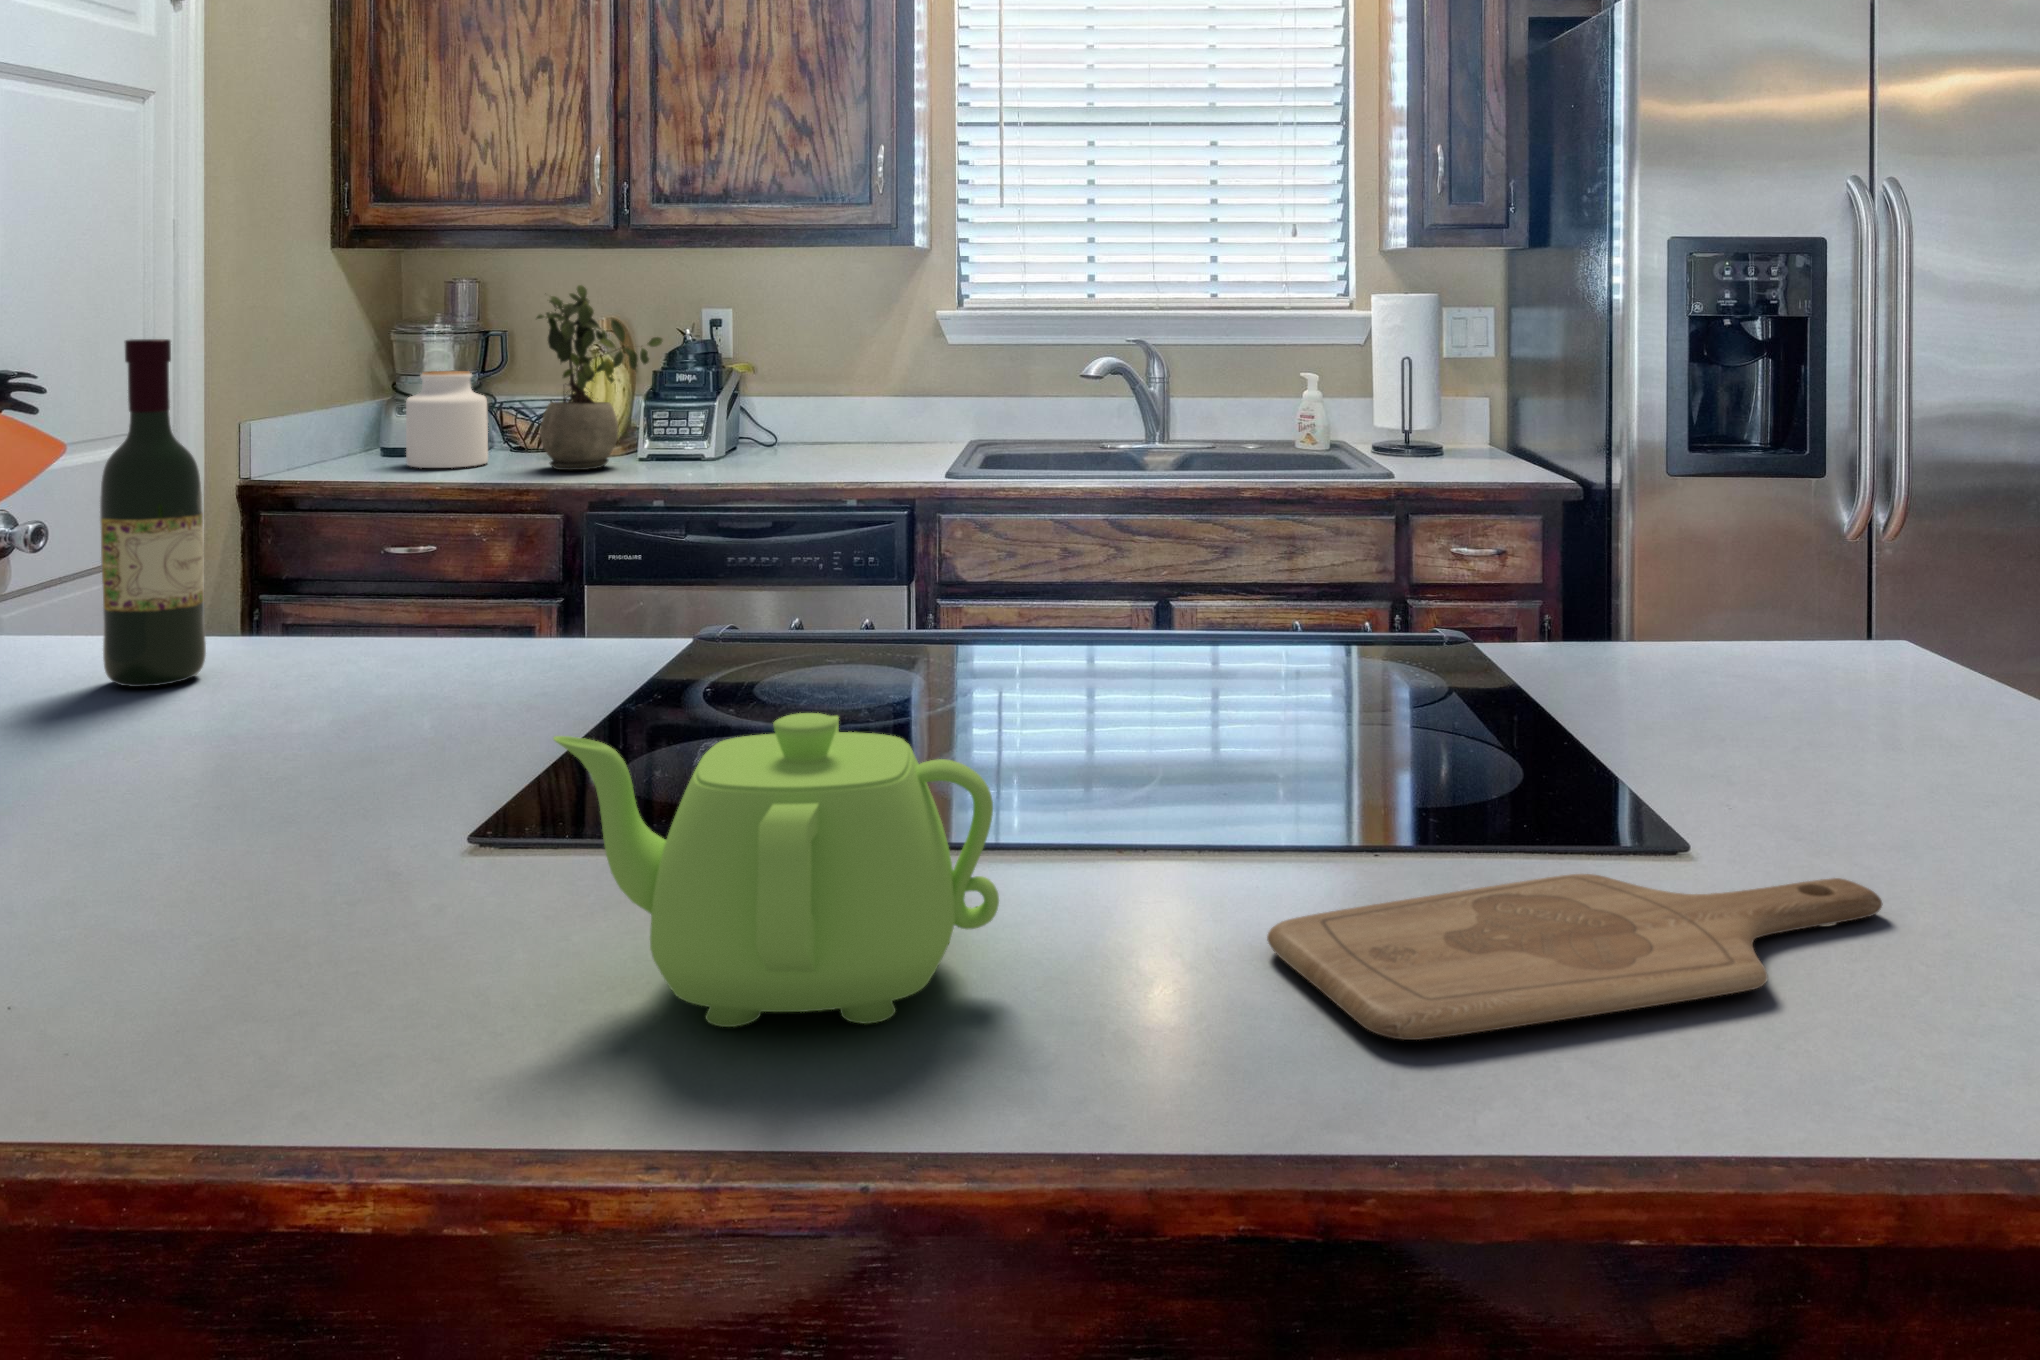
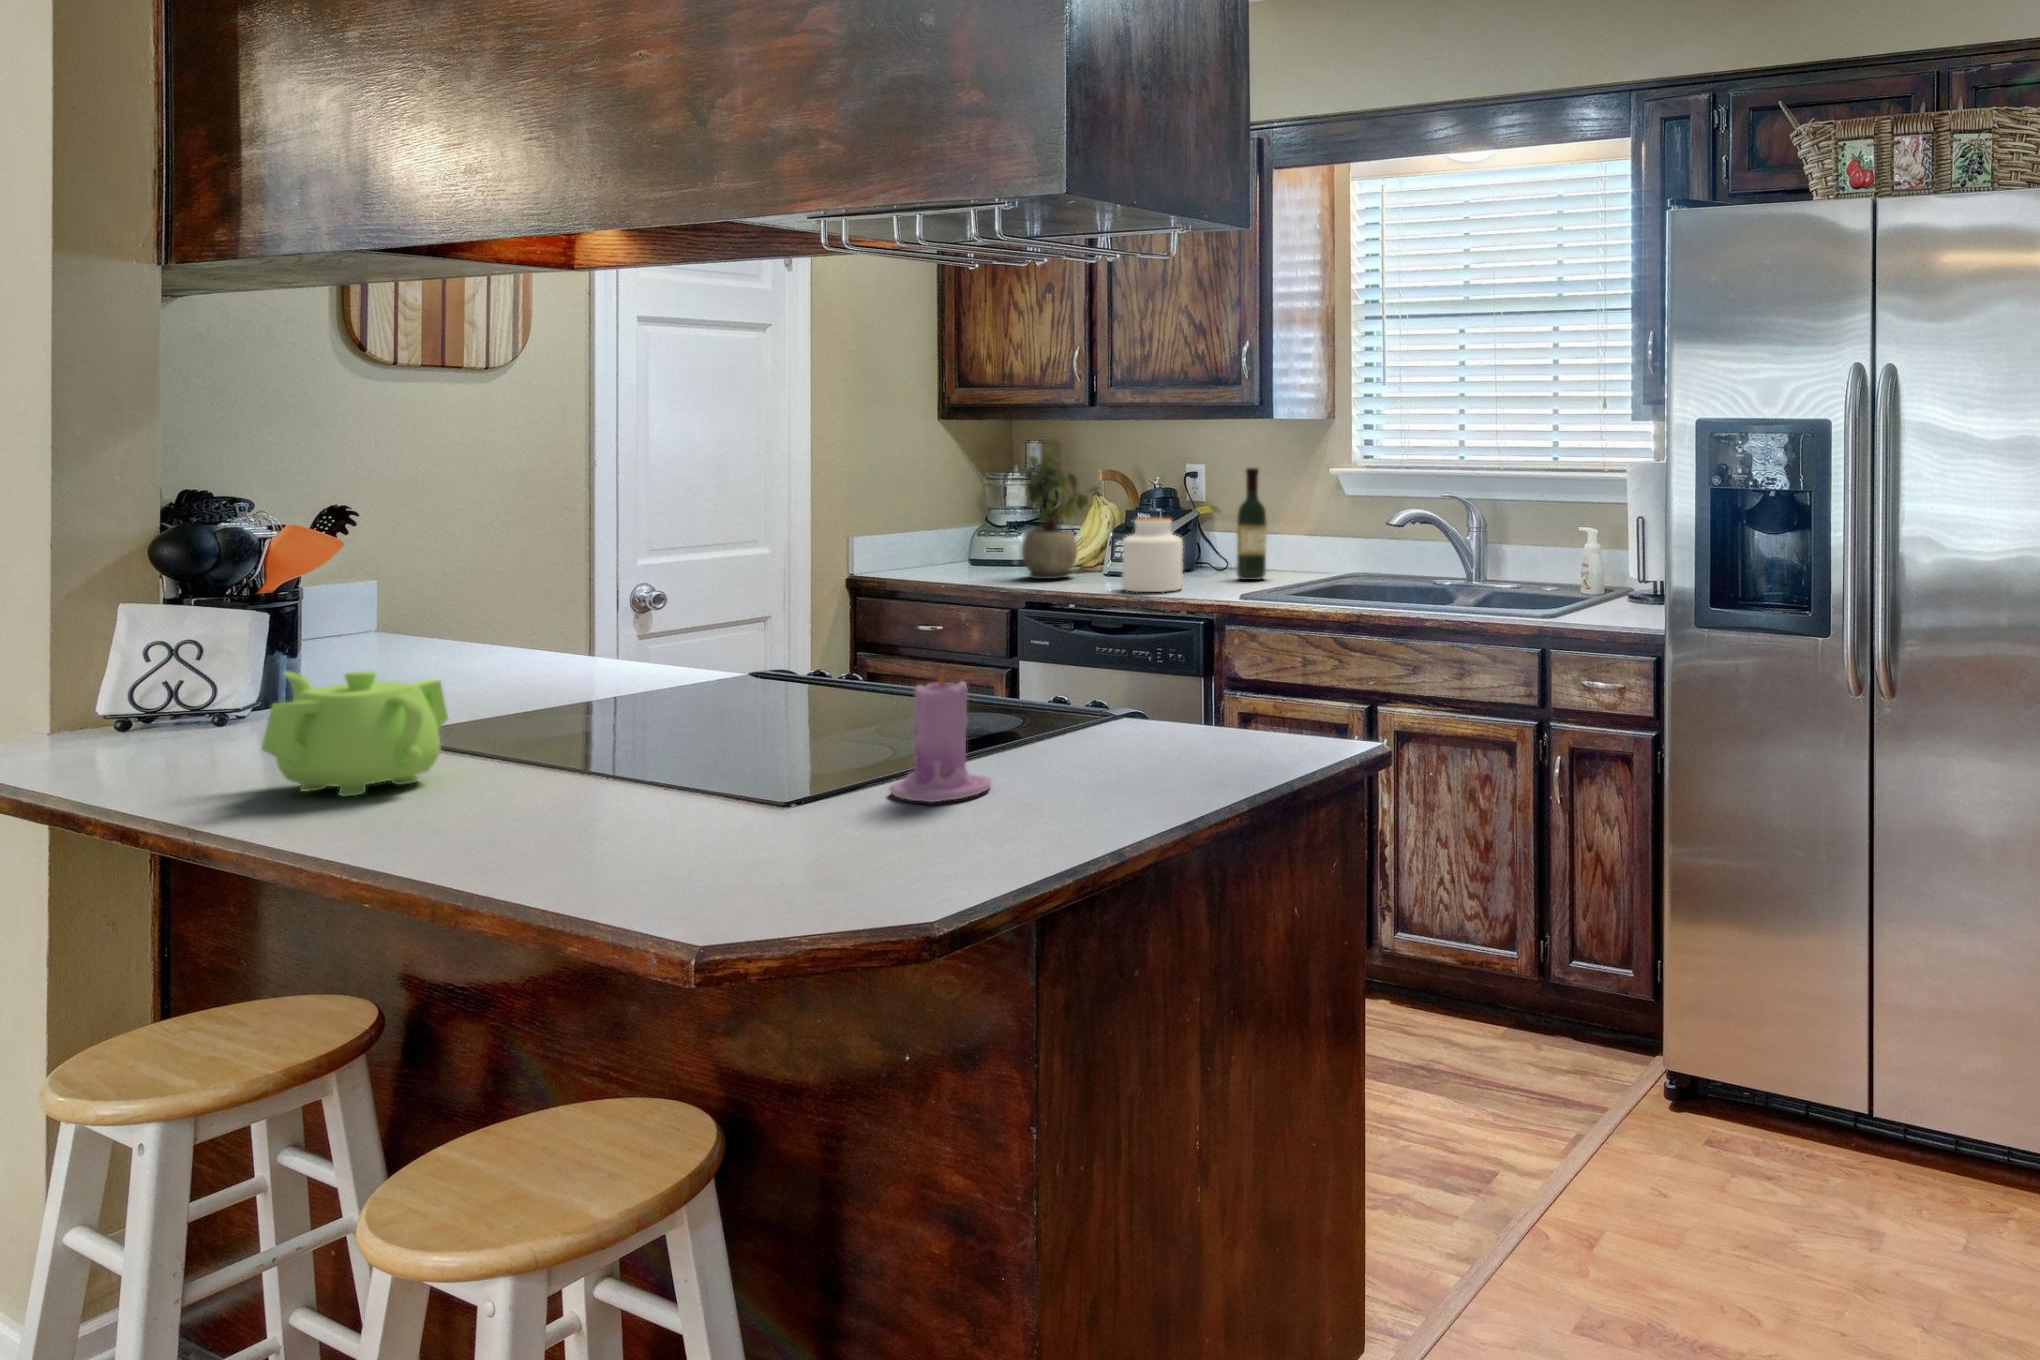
wine bottle: present [100,339,206,687] -> present [1236,468,1267,580]
jar: present [406,371,488,468] -> present [1122,518,1183,592]
candle: none [1761,589,1948,843] -> present [890,673,991,802]
cutting board: present [1267,874,1882,1040] -> none [464,785,805,827]

